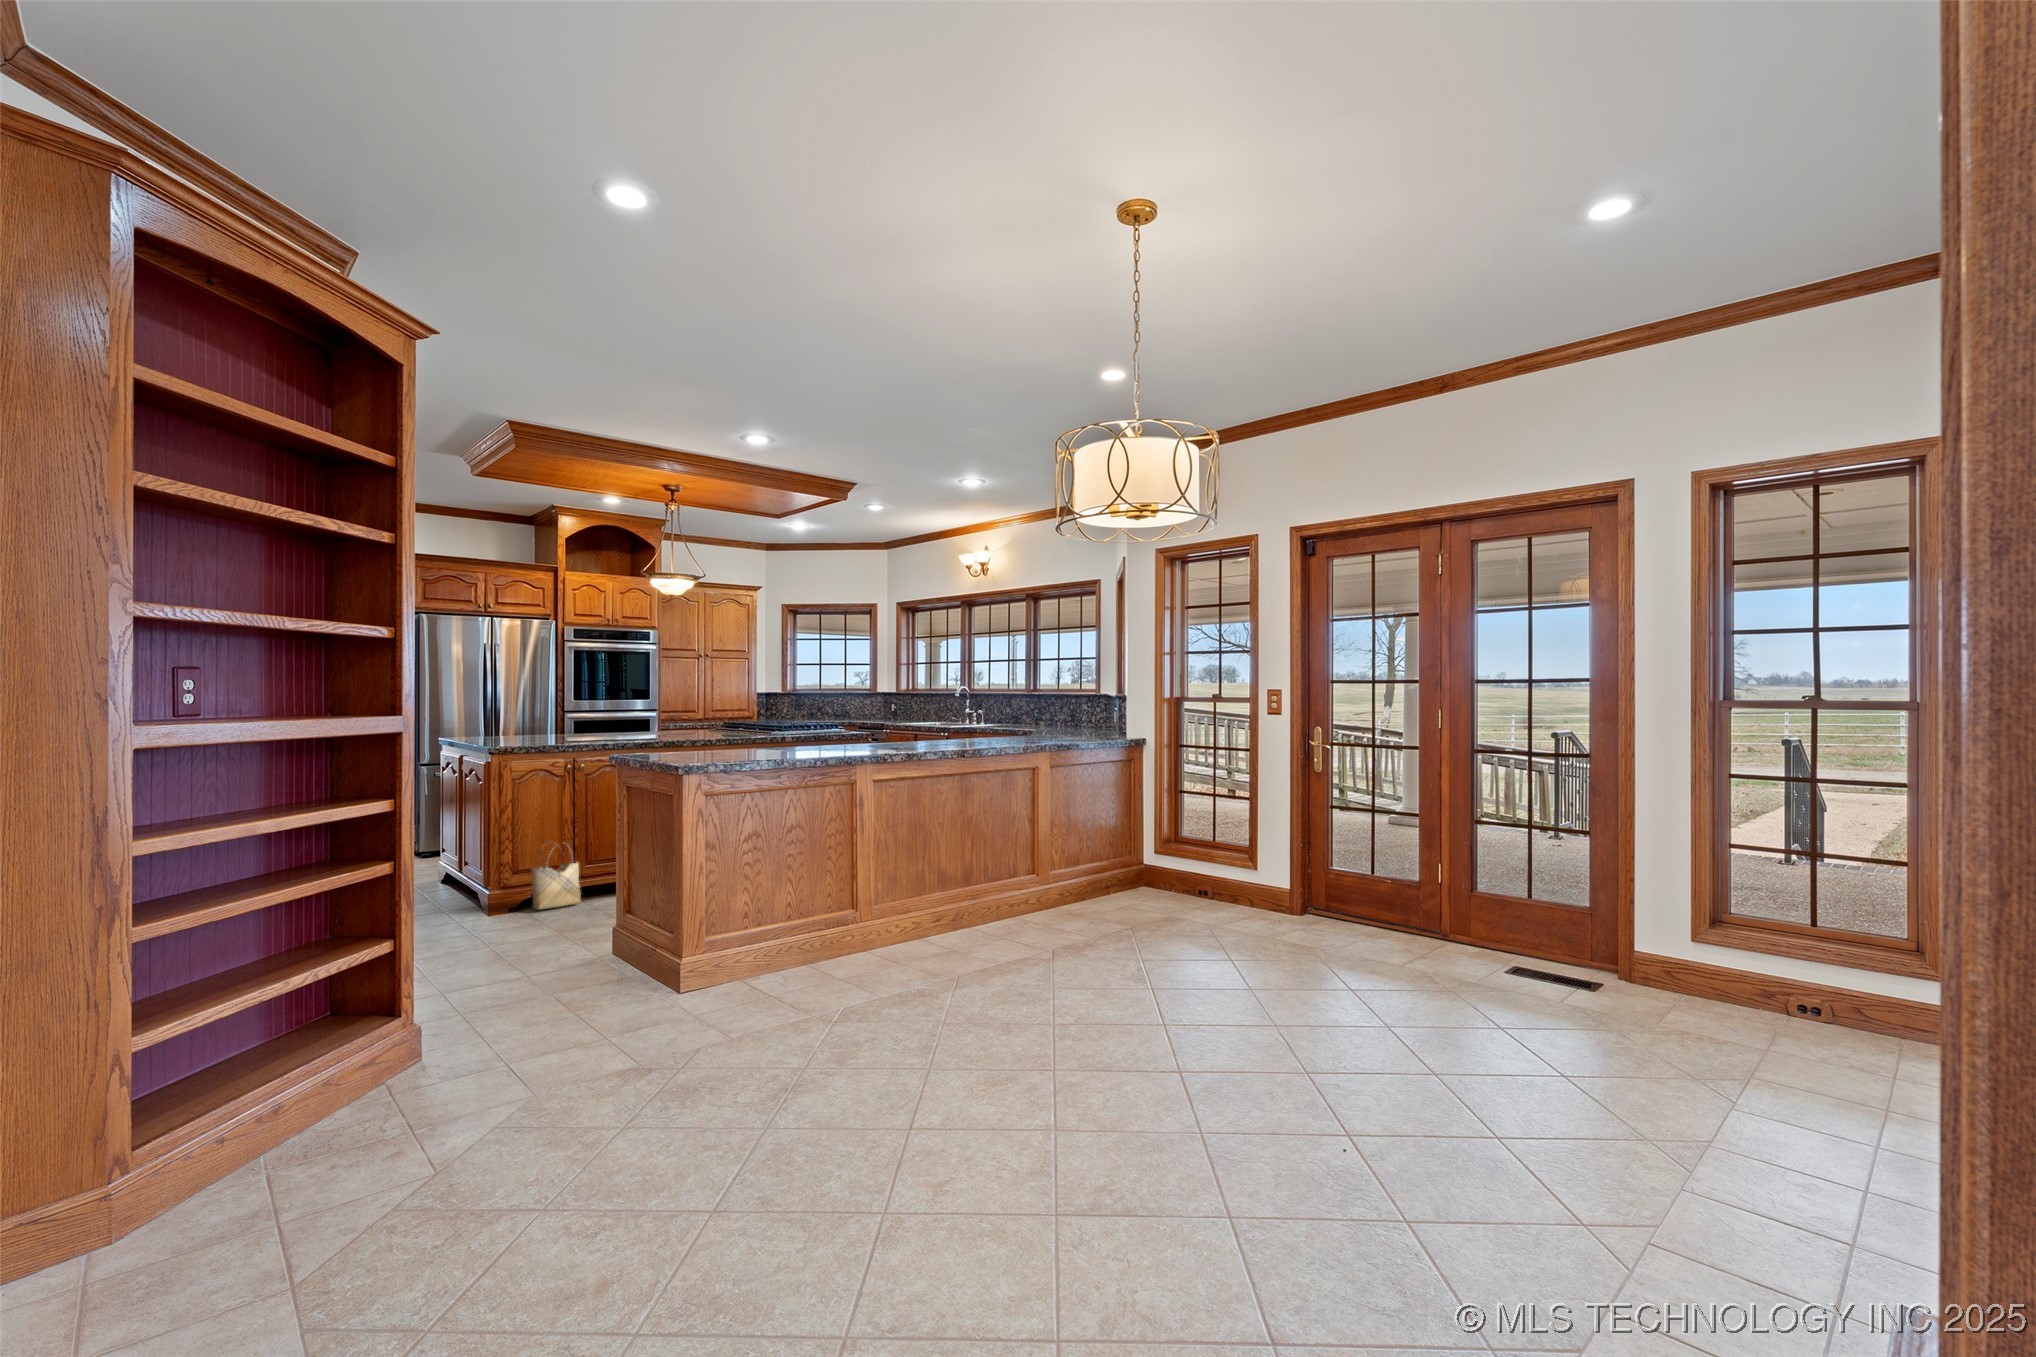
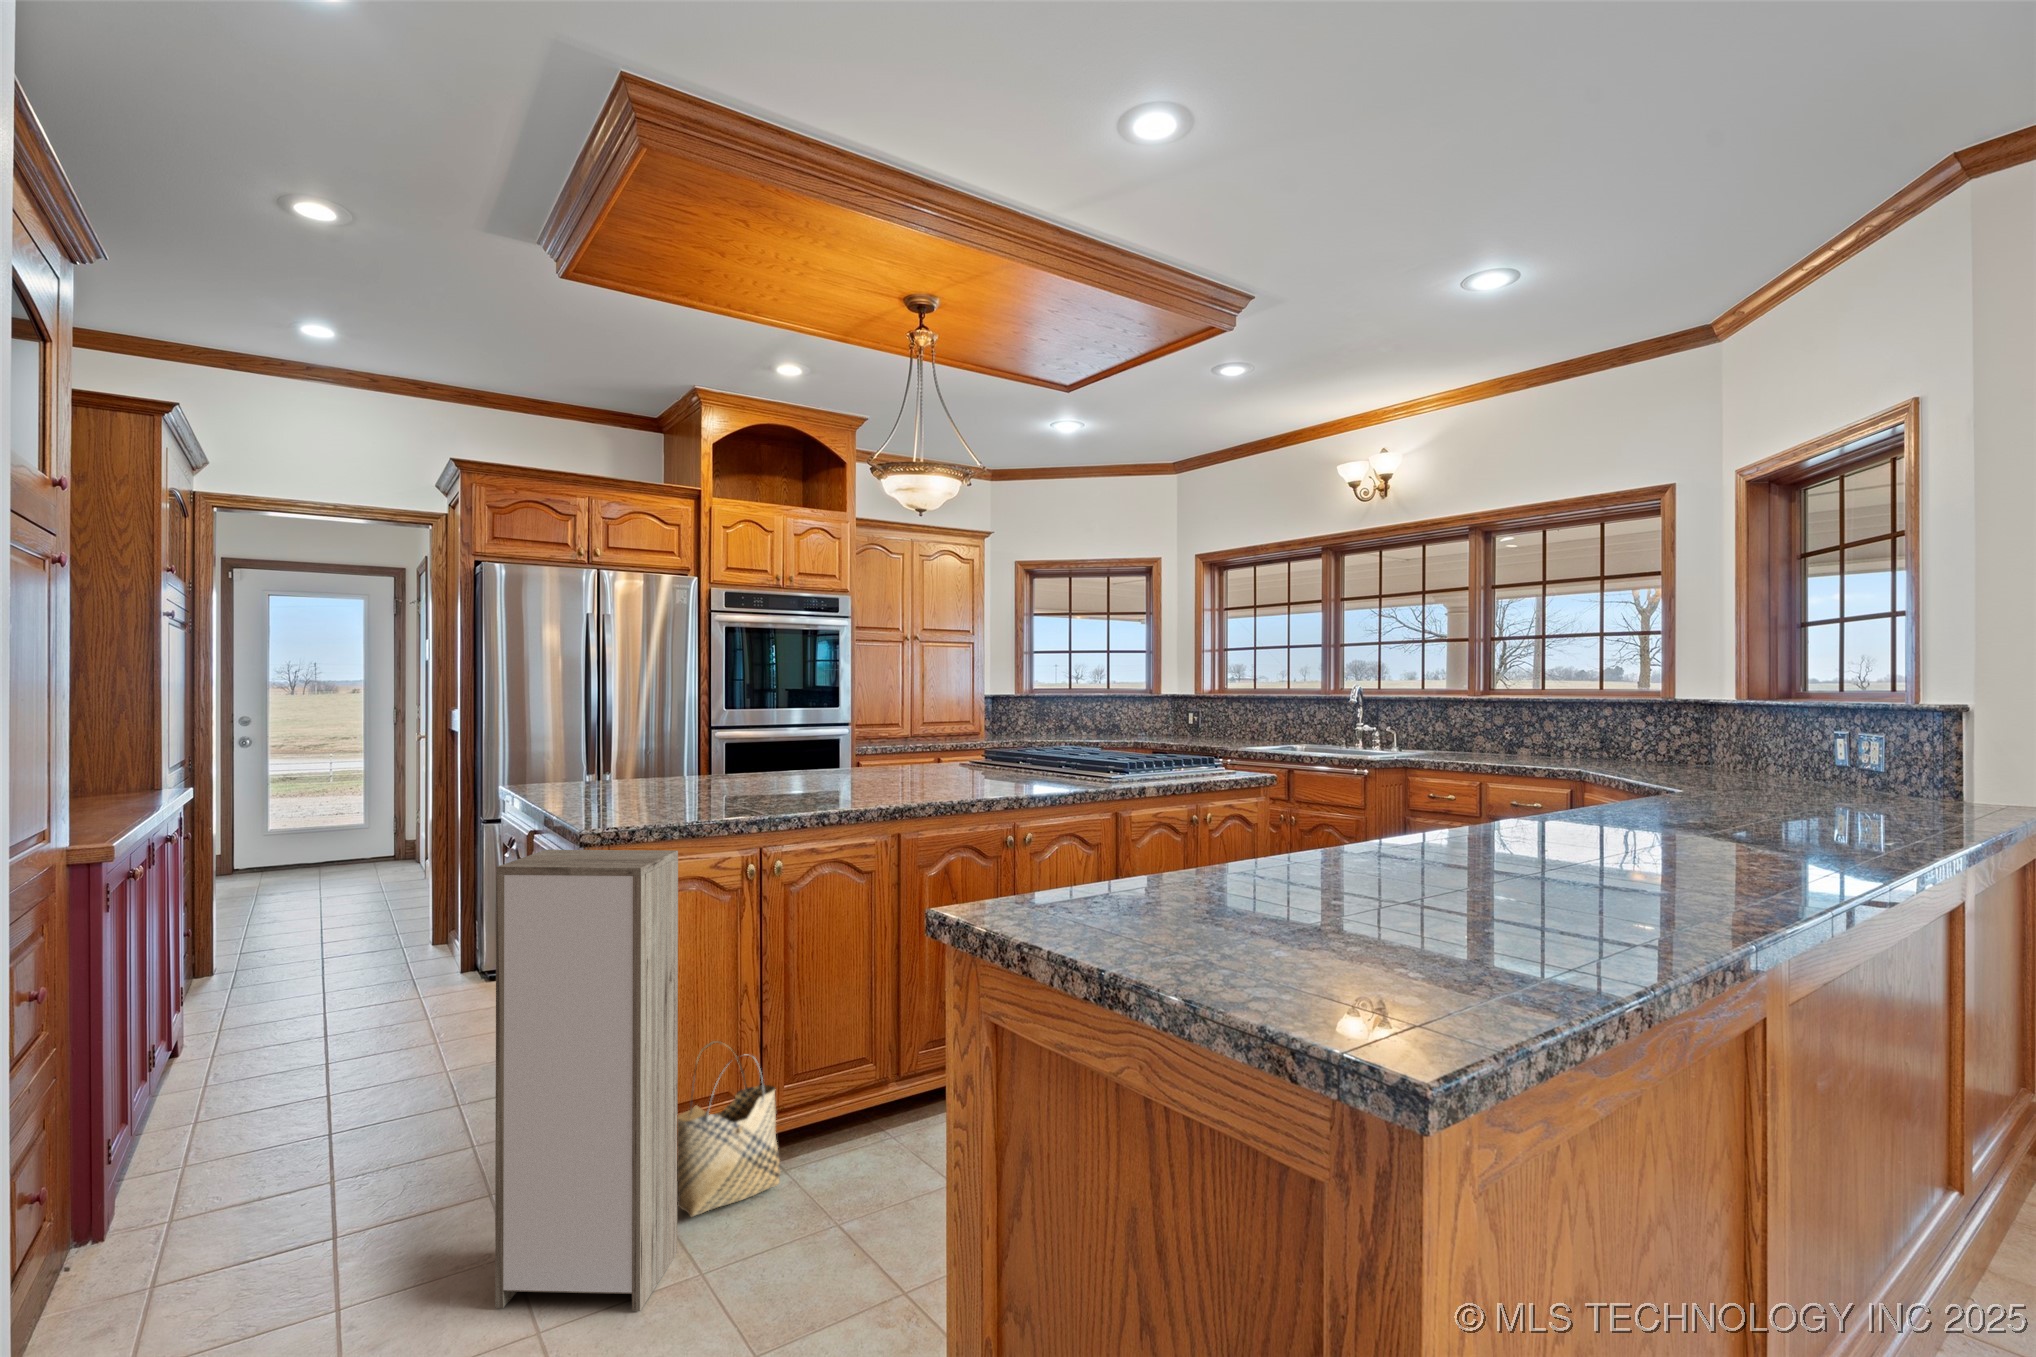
storage cabinet: none [455,752,532,929] -> present [495,850,678,1311]

